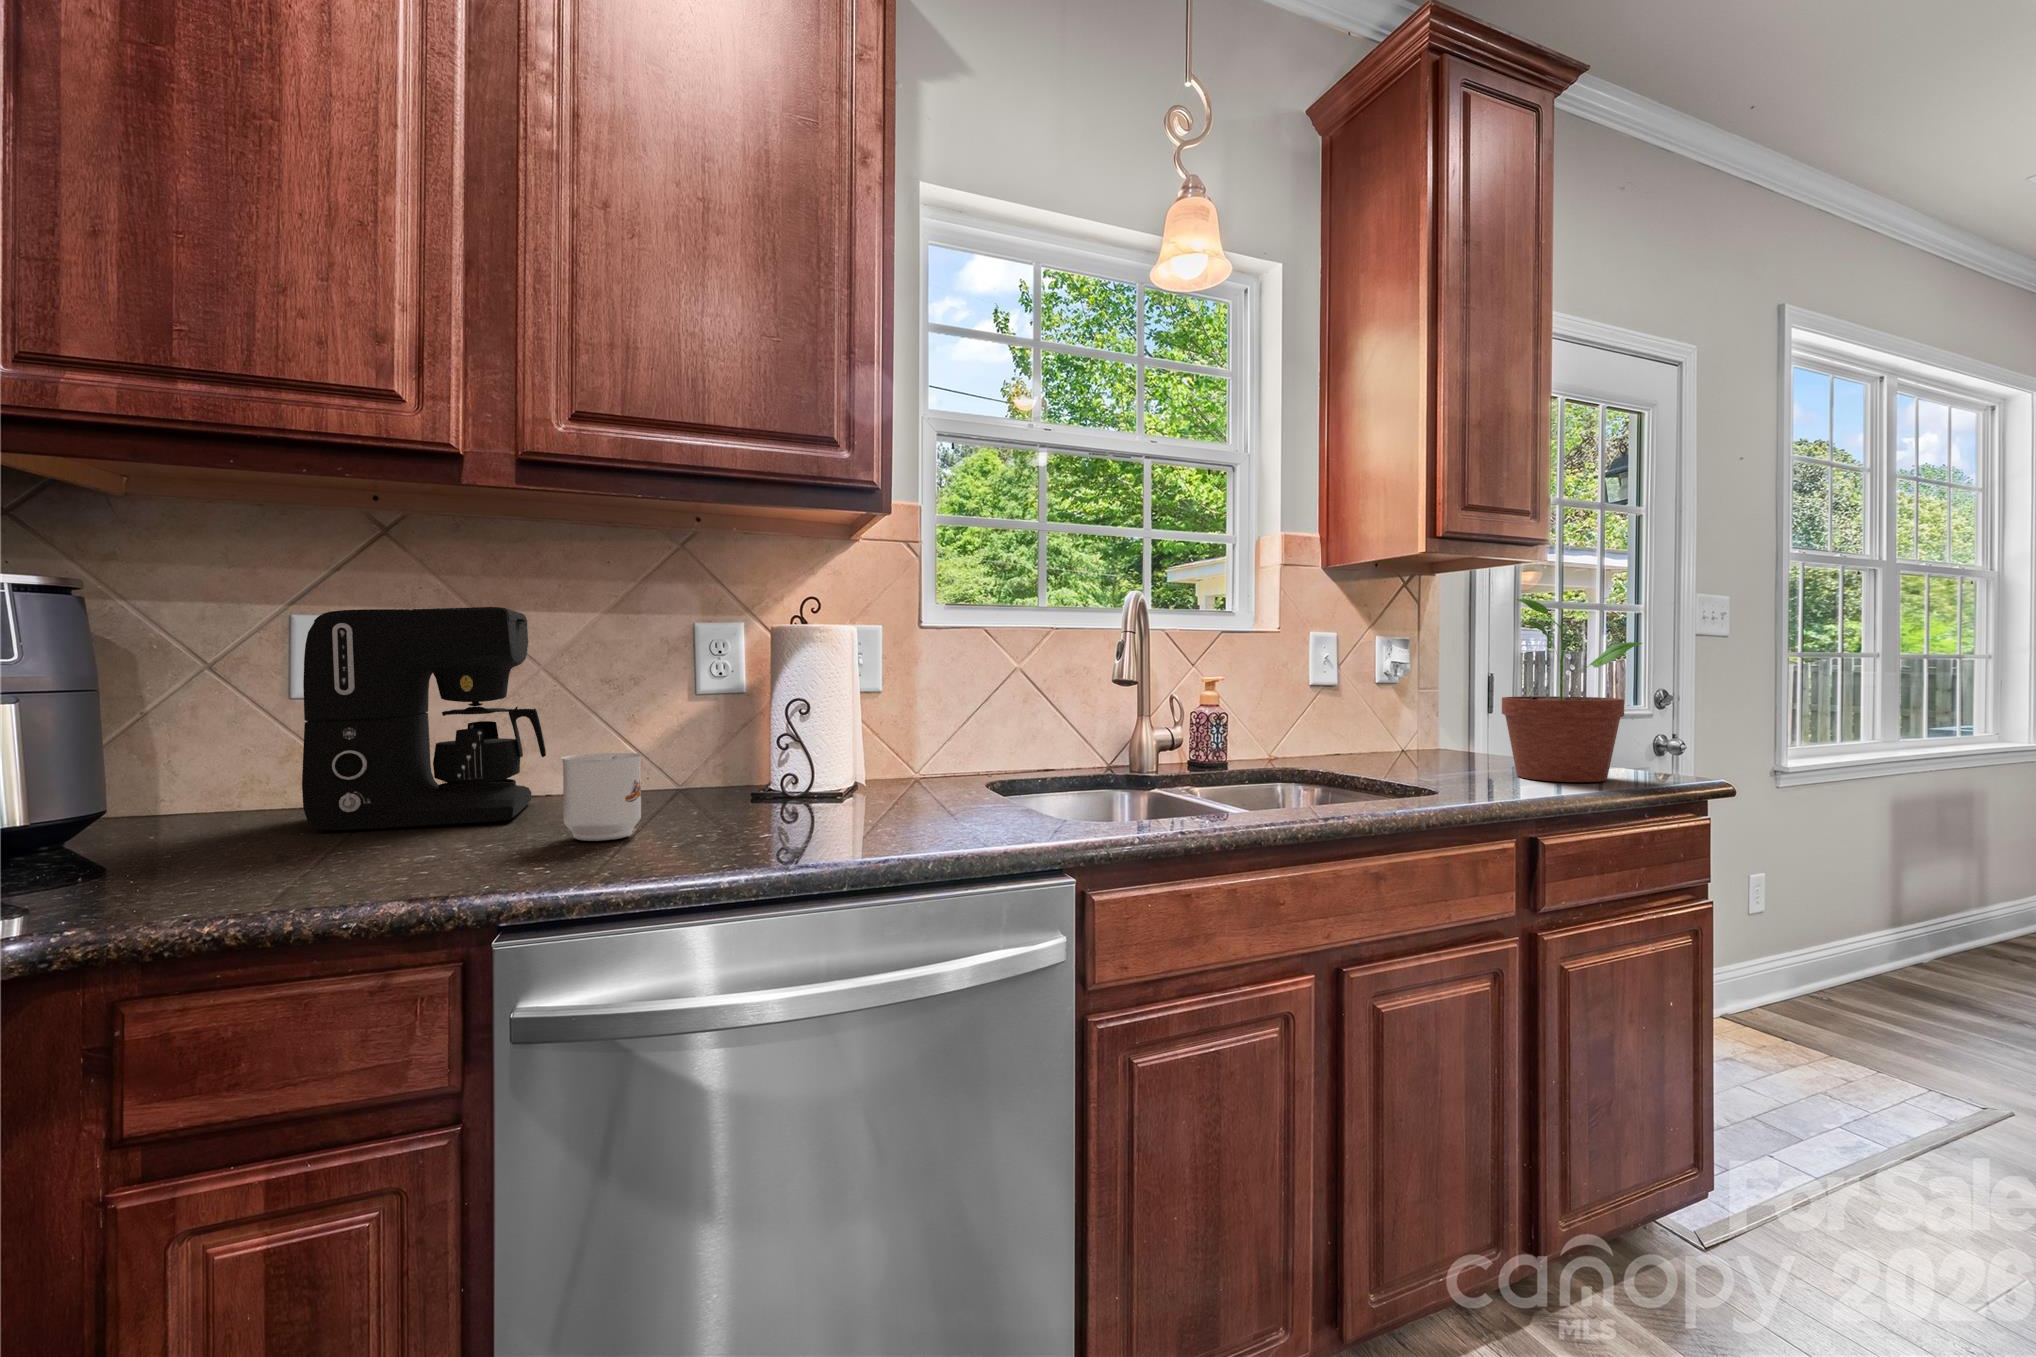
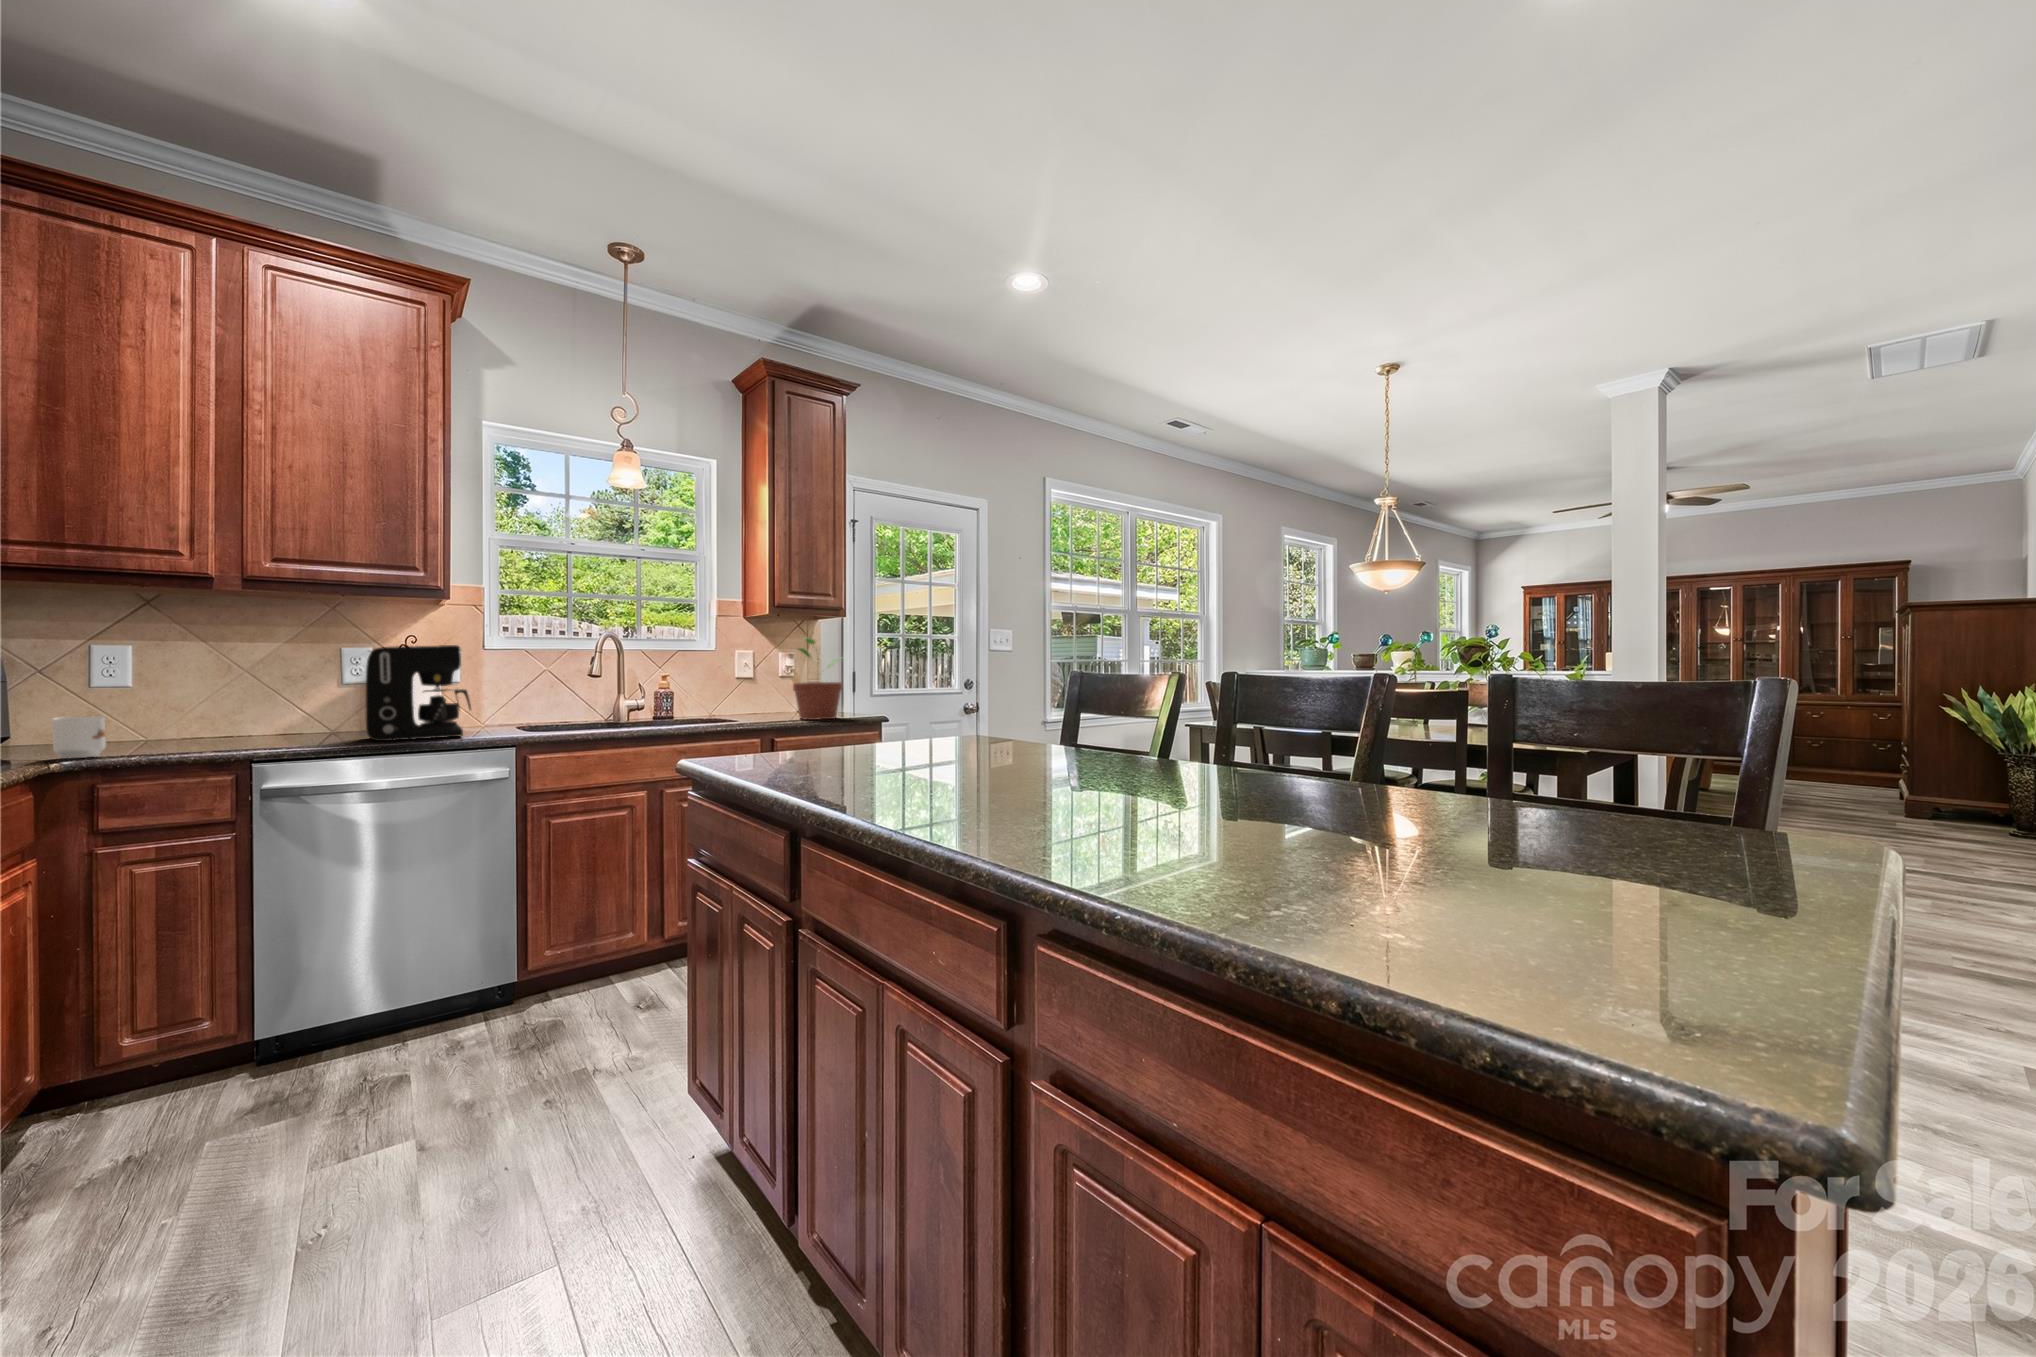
coffee maker: present [302,607,546,830] -> present [365,645,471,741]
mug: present [561,753,642,841] -> present [52,716,106,758]

